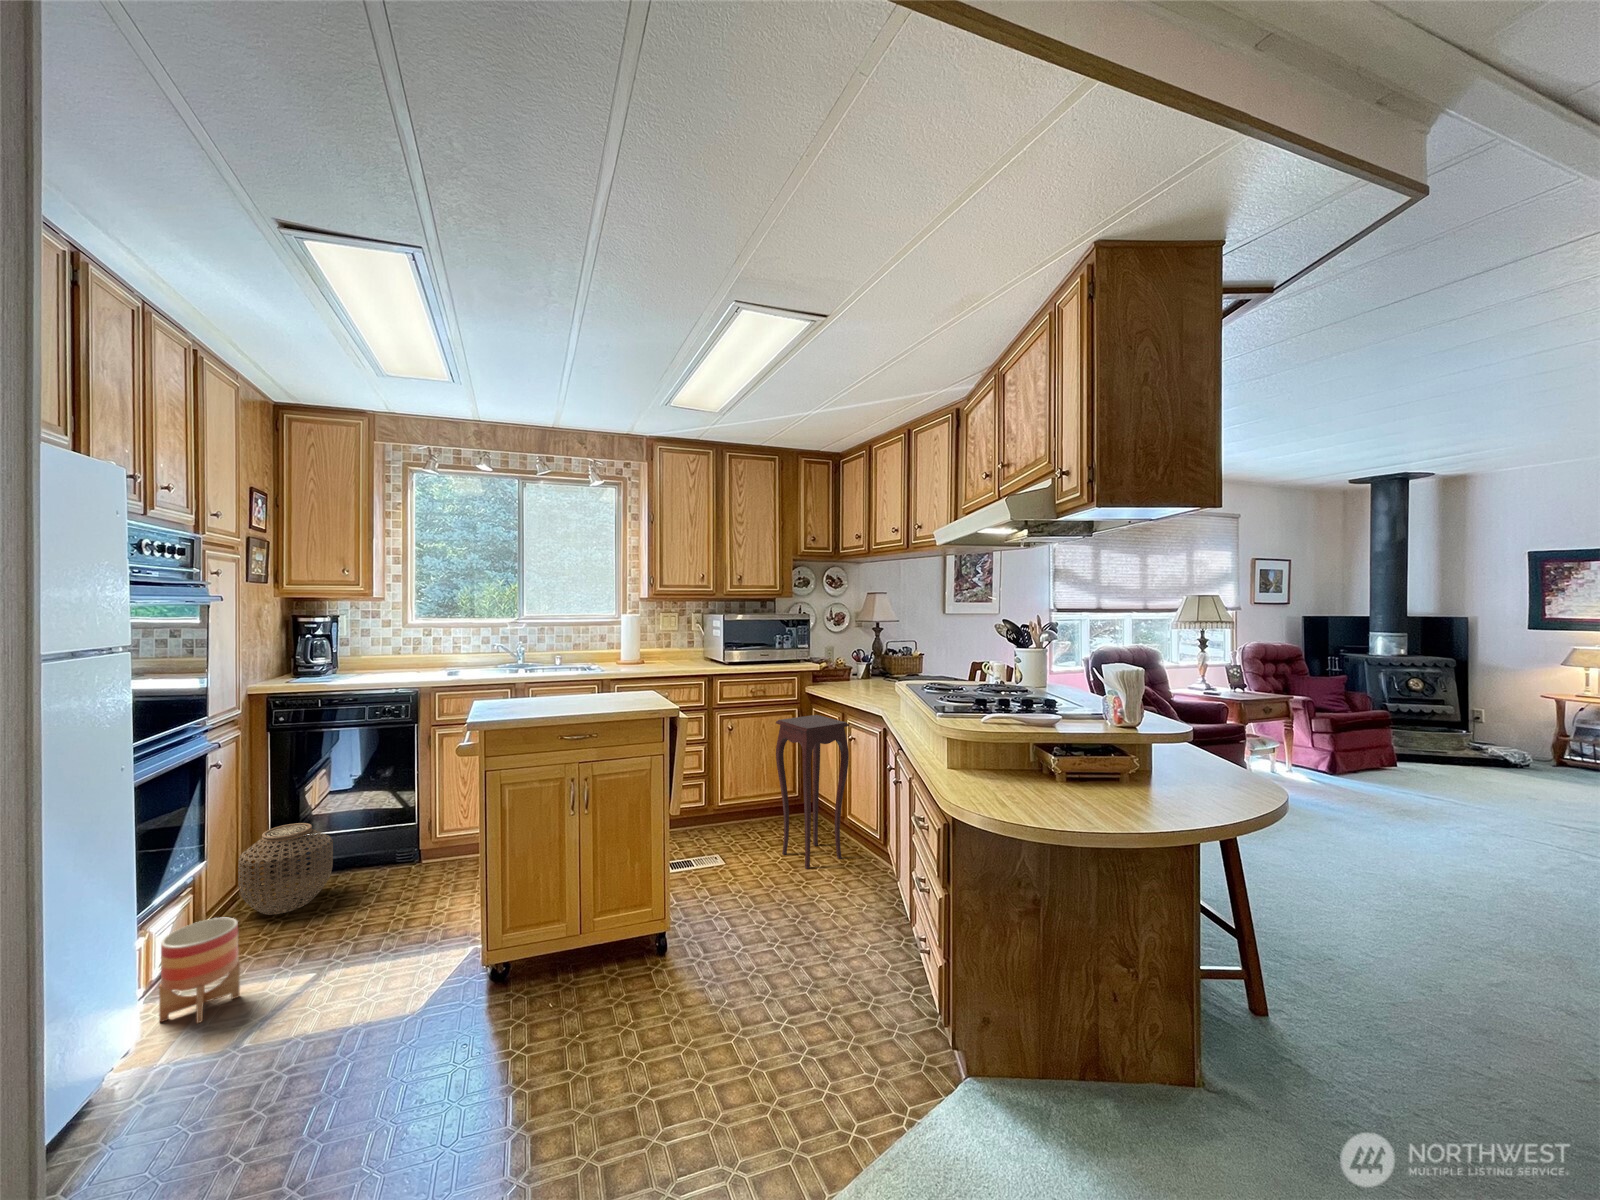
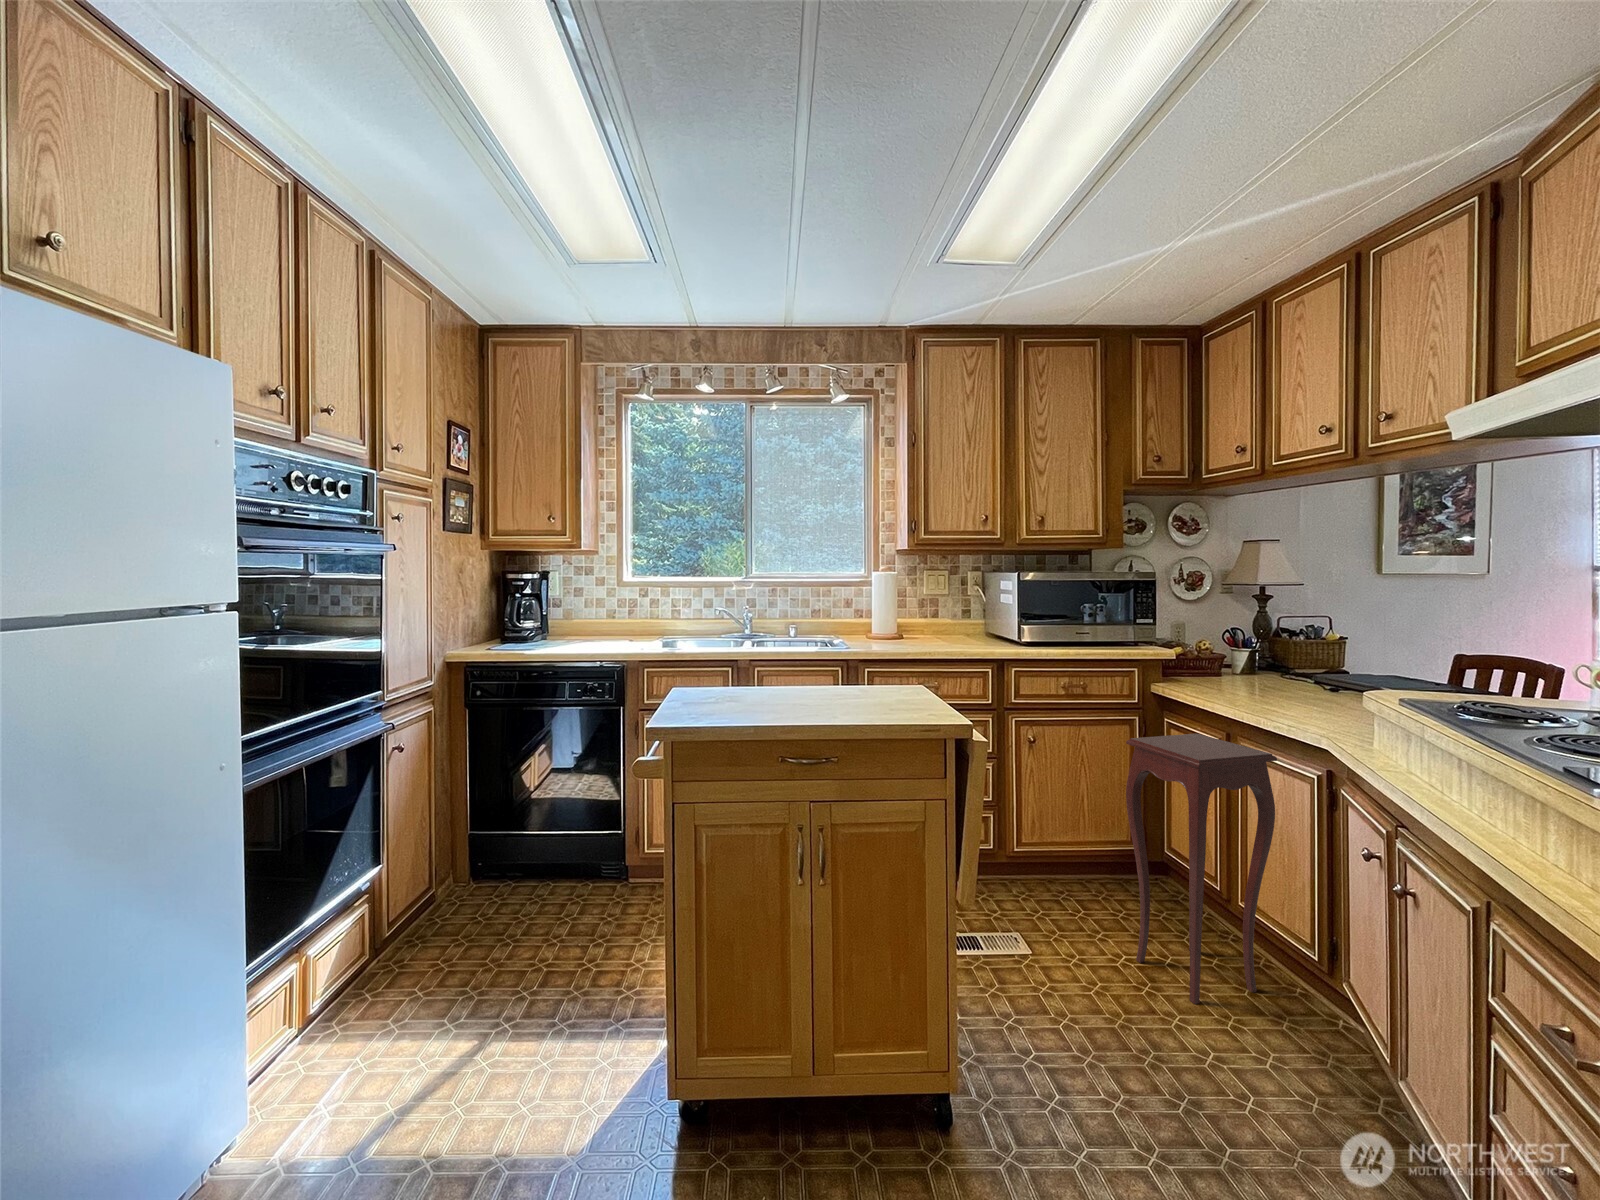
woven basket: present [238,823,333,915] -> none [430,820,529,931]
planter: present [159,918,240,1024] -> none [294,954,388,1105]

